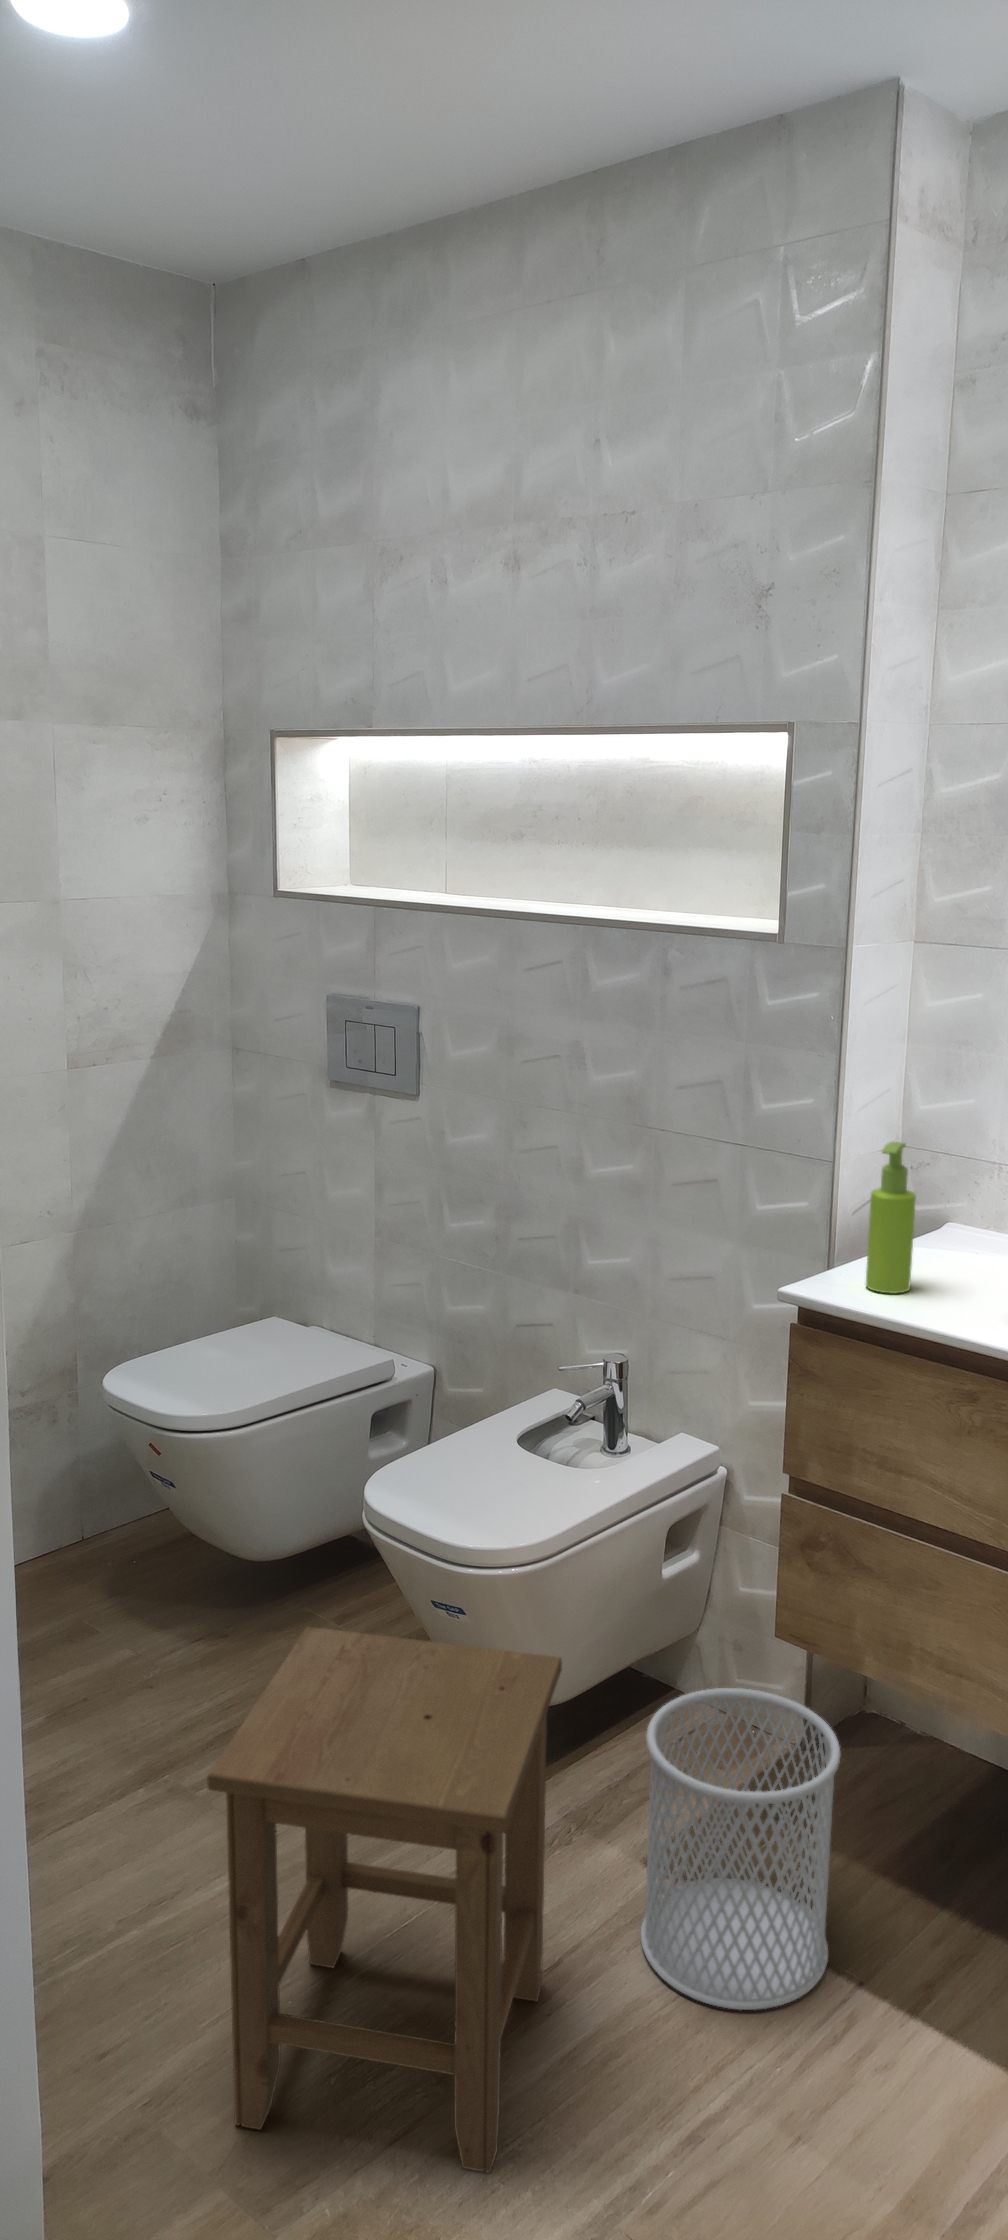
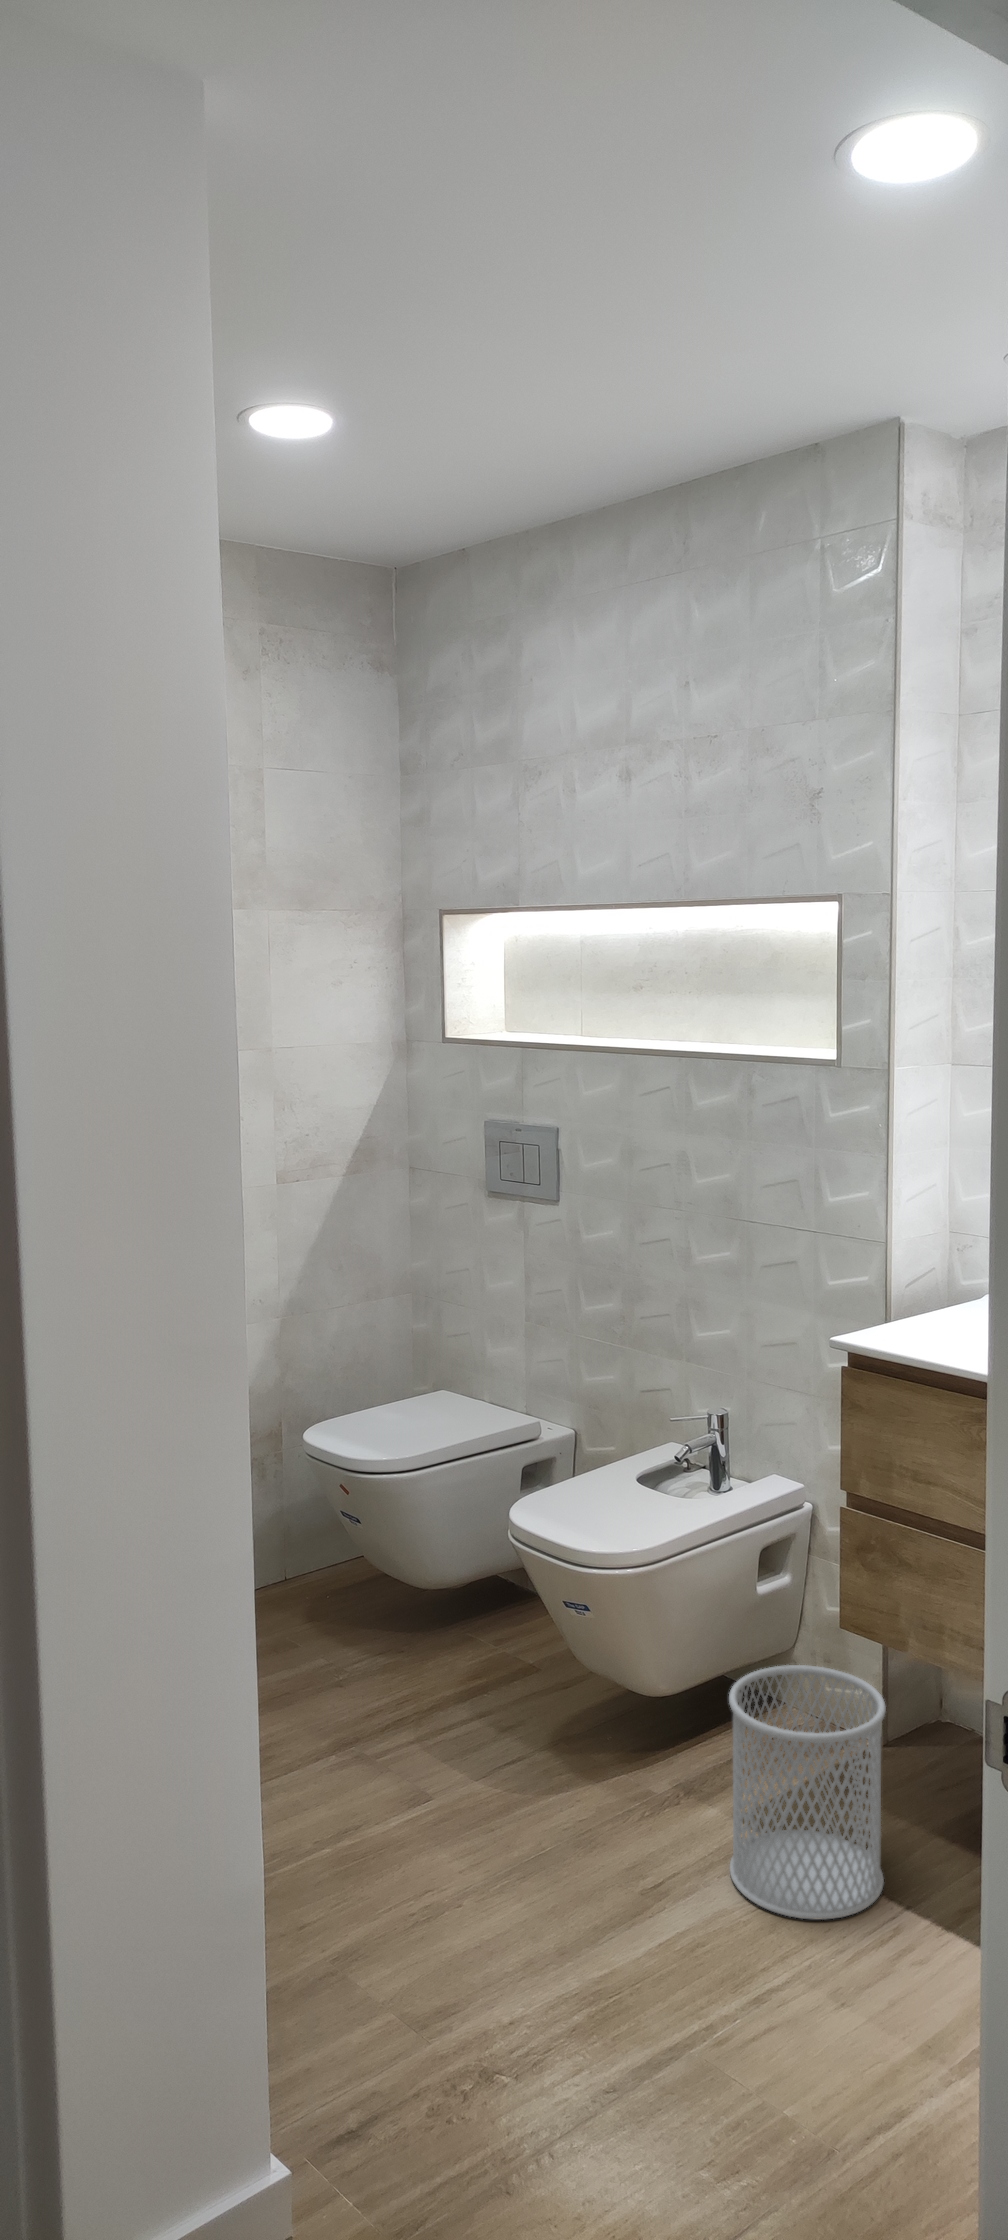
soap dispenser: present [866,1141,916,1293] -> none [904,1220,941,1342]
stool: present [207,1626,562,2173] -> none [381,1599,657,2015]

